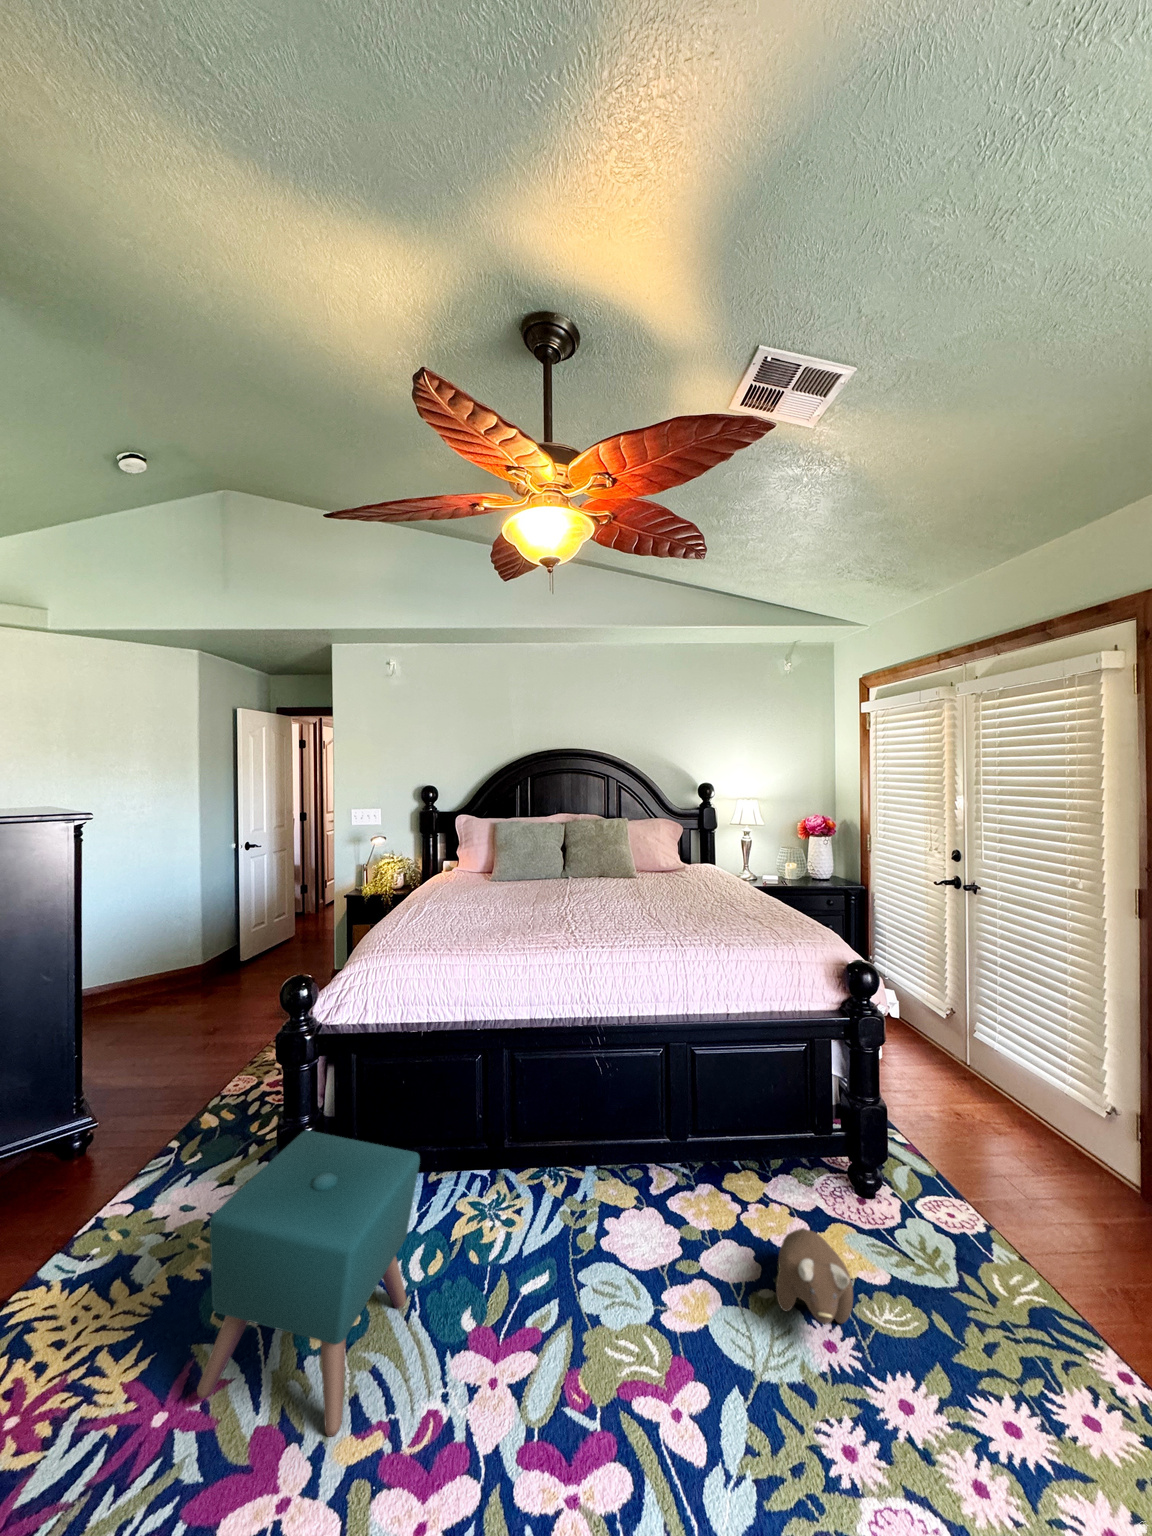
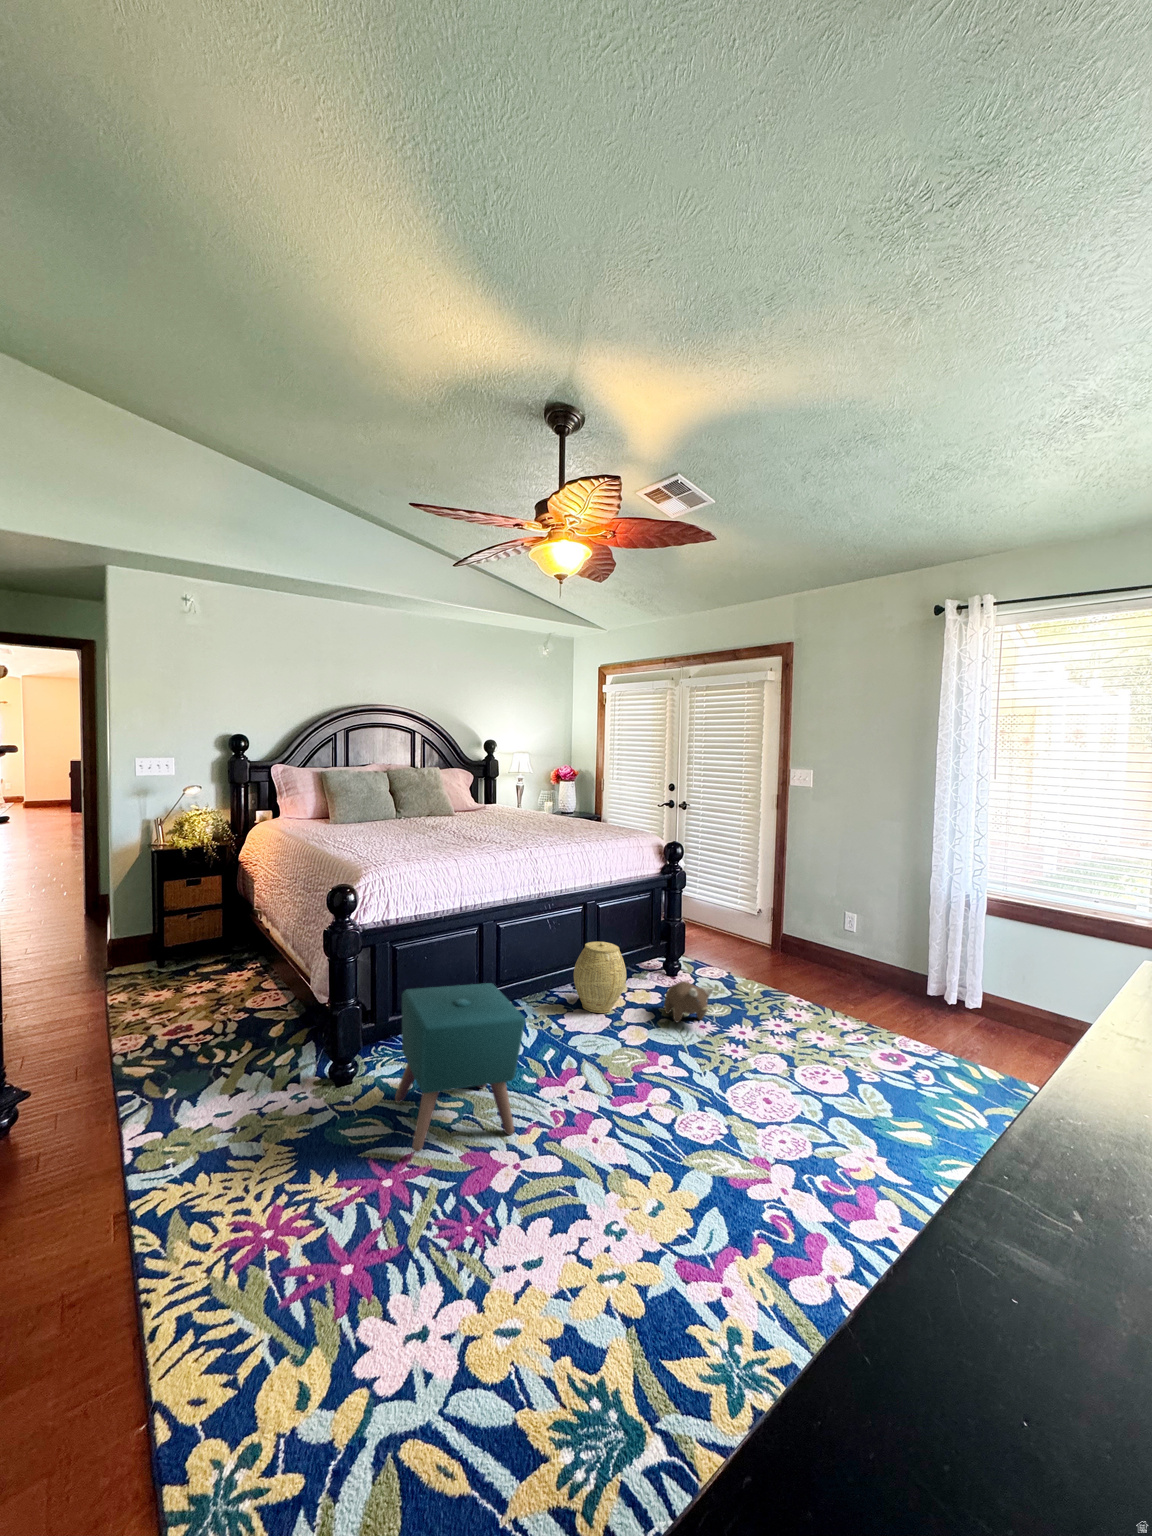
woven basket: none [645,1104,729,1231] -> present [574,942,626,1013]

